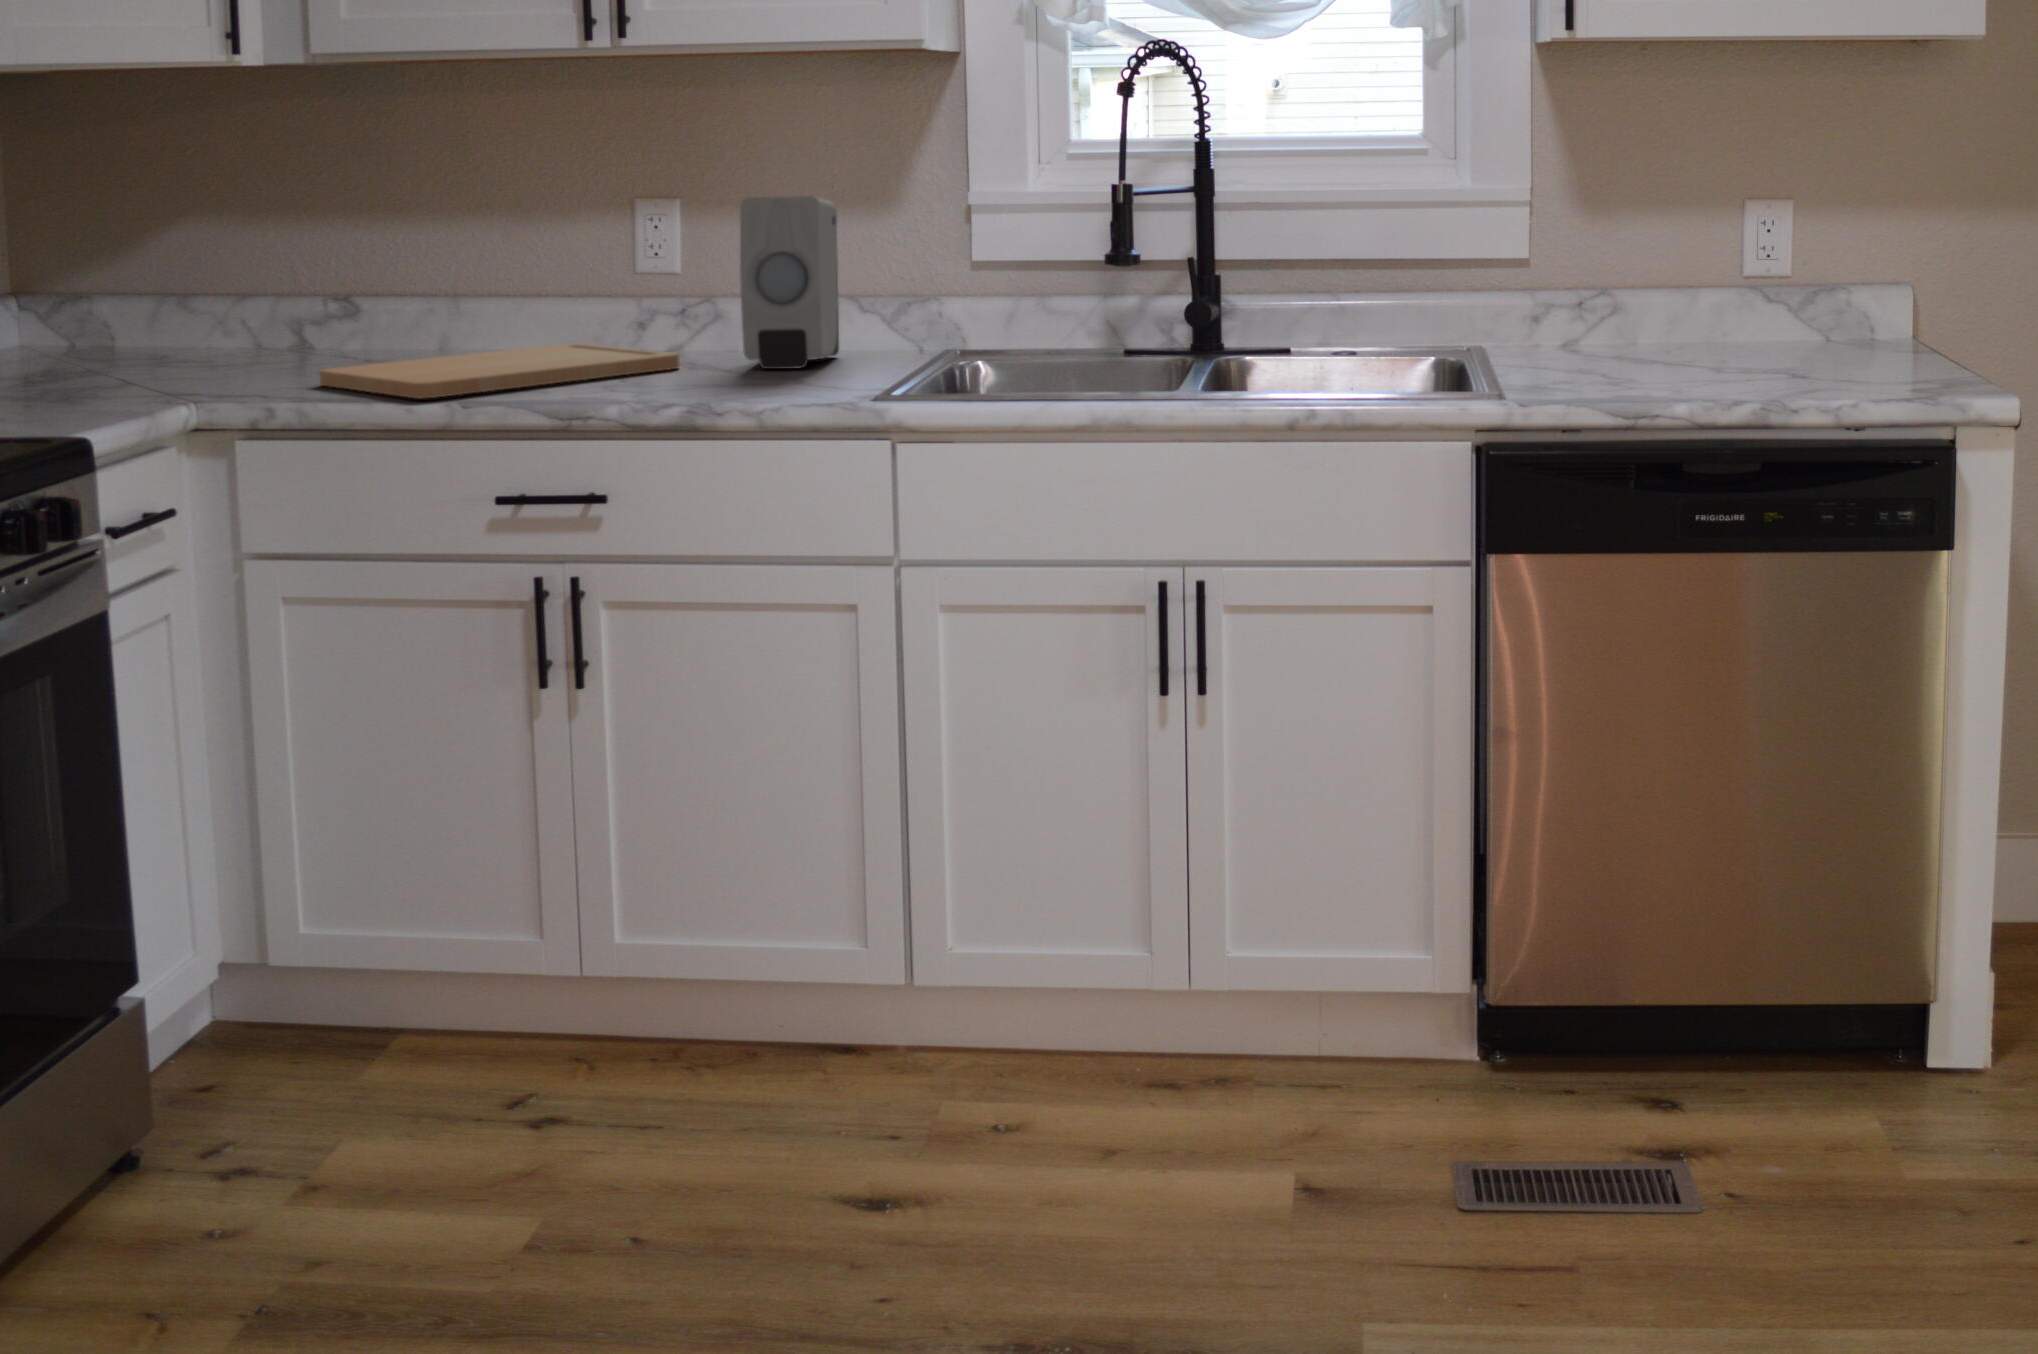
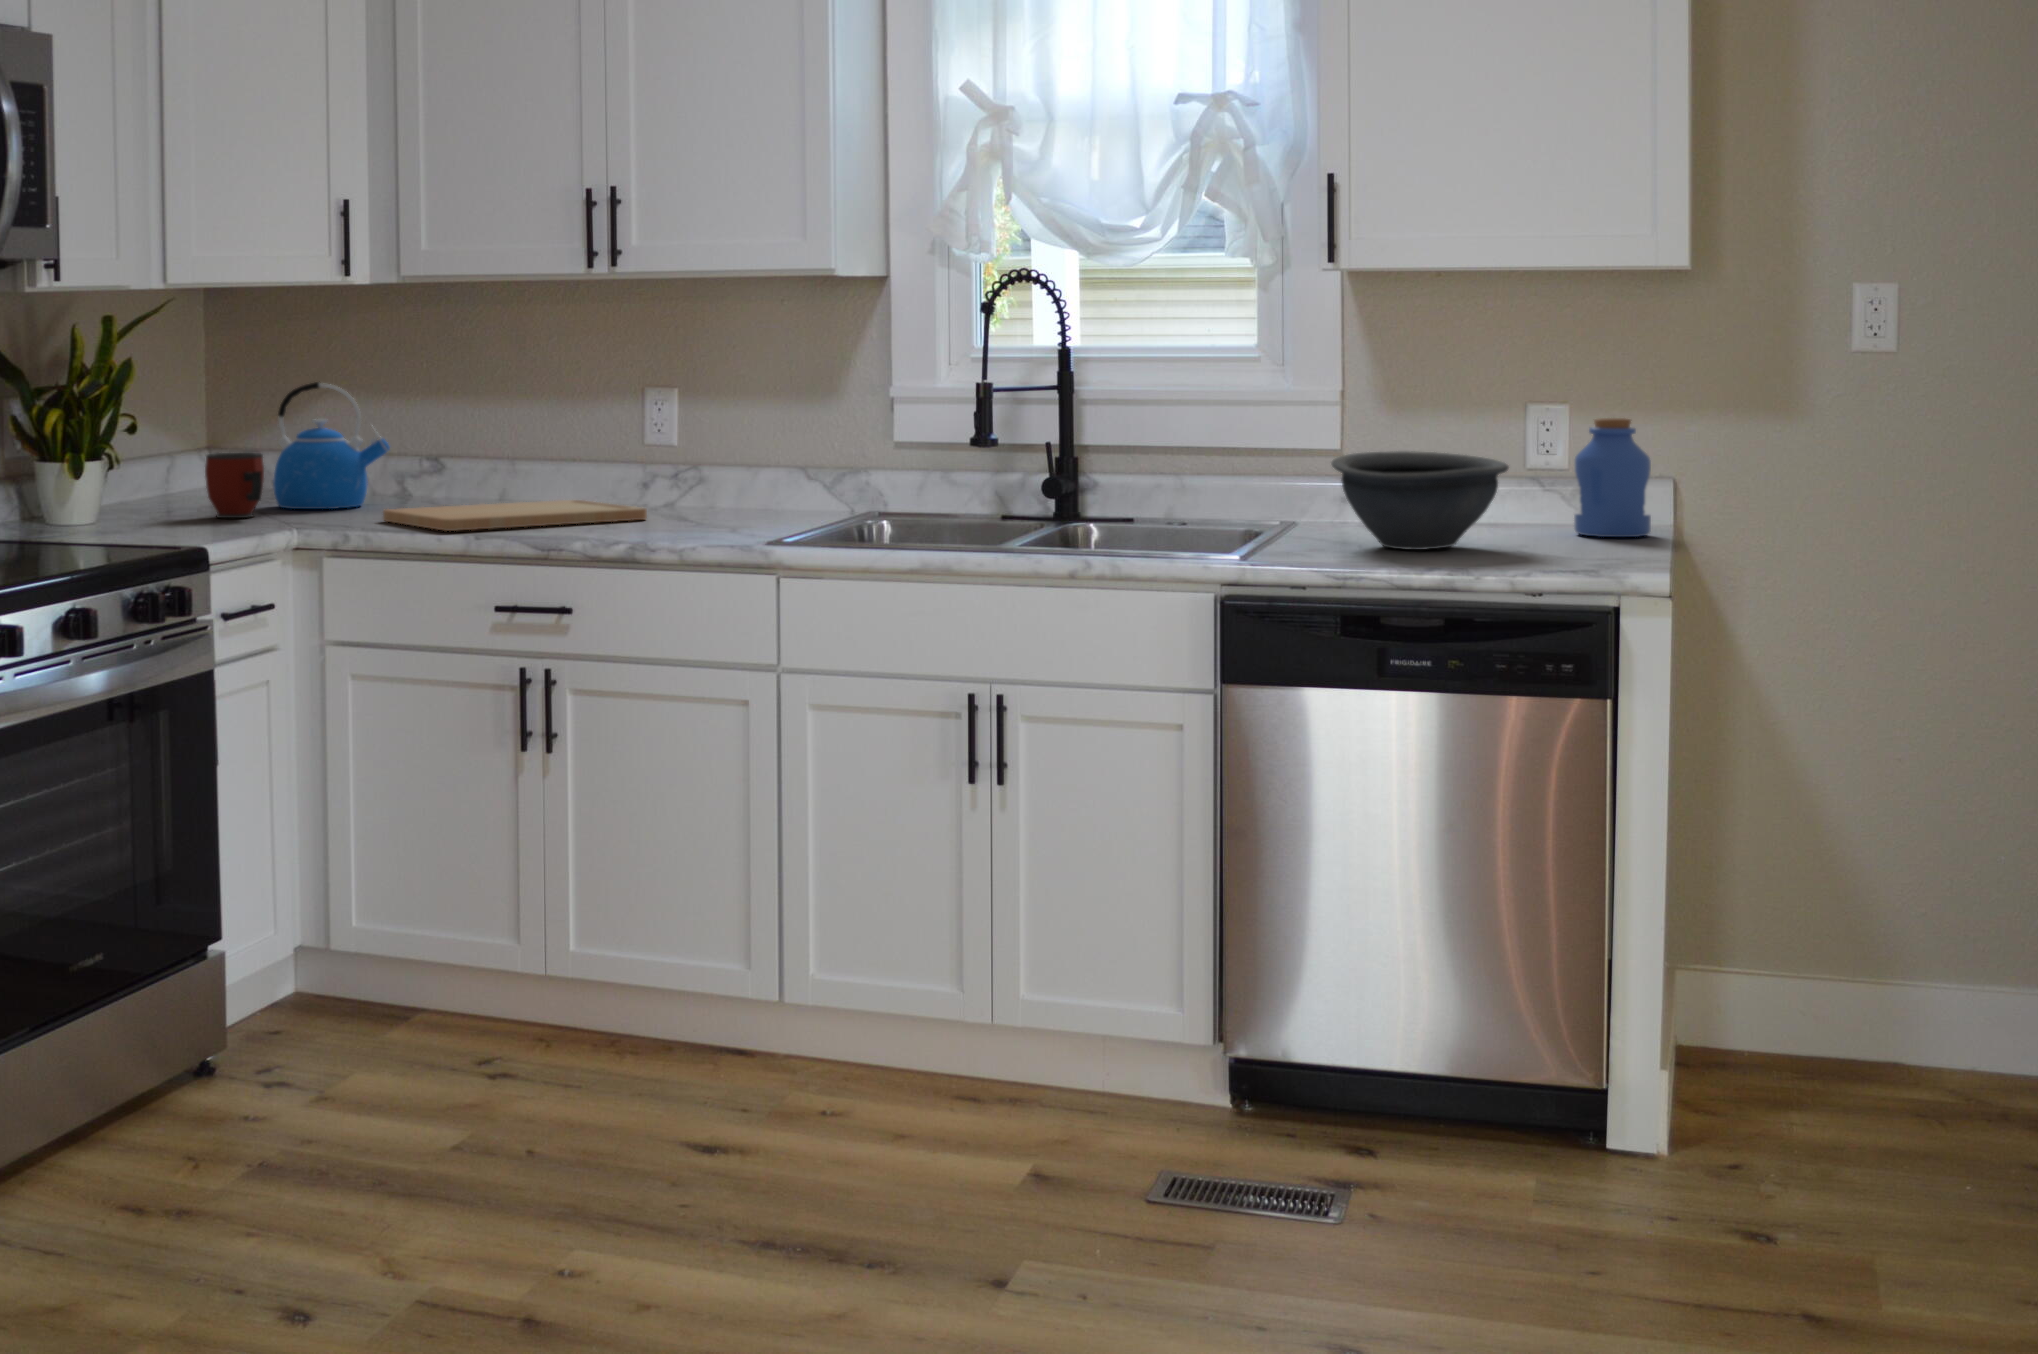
soap dispenser: present [740,196,839,369] -> none [692,387,776,522]
kettle: none [152,201,314,370] -> present [273,382,390,509]
jar: none [1791,211,1879,347] -> present [1574,418,1651,537]
bowl: none [1564,256,1773,375] -> present [1331,451,1509,550]
mug: none [51,299,140,390] -> present [205,453,264,518]

